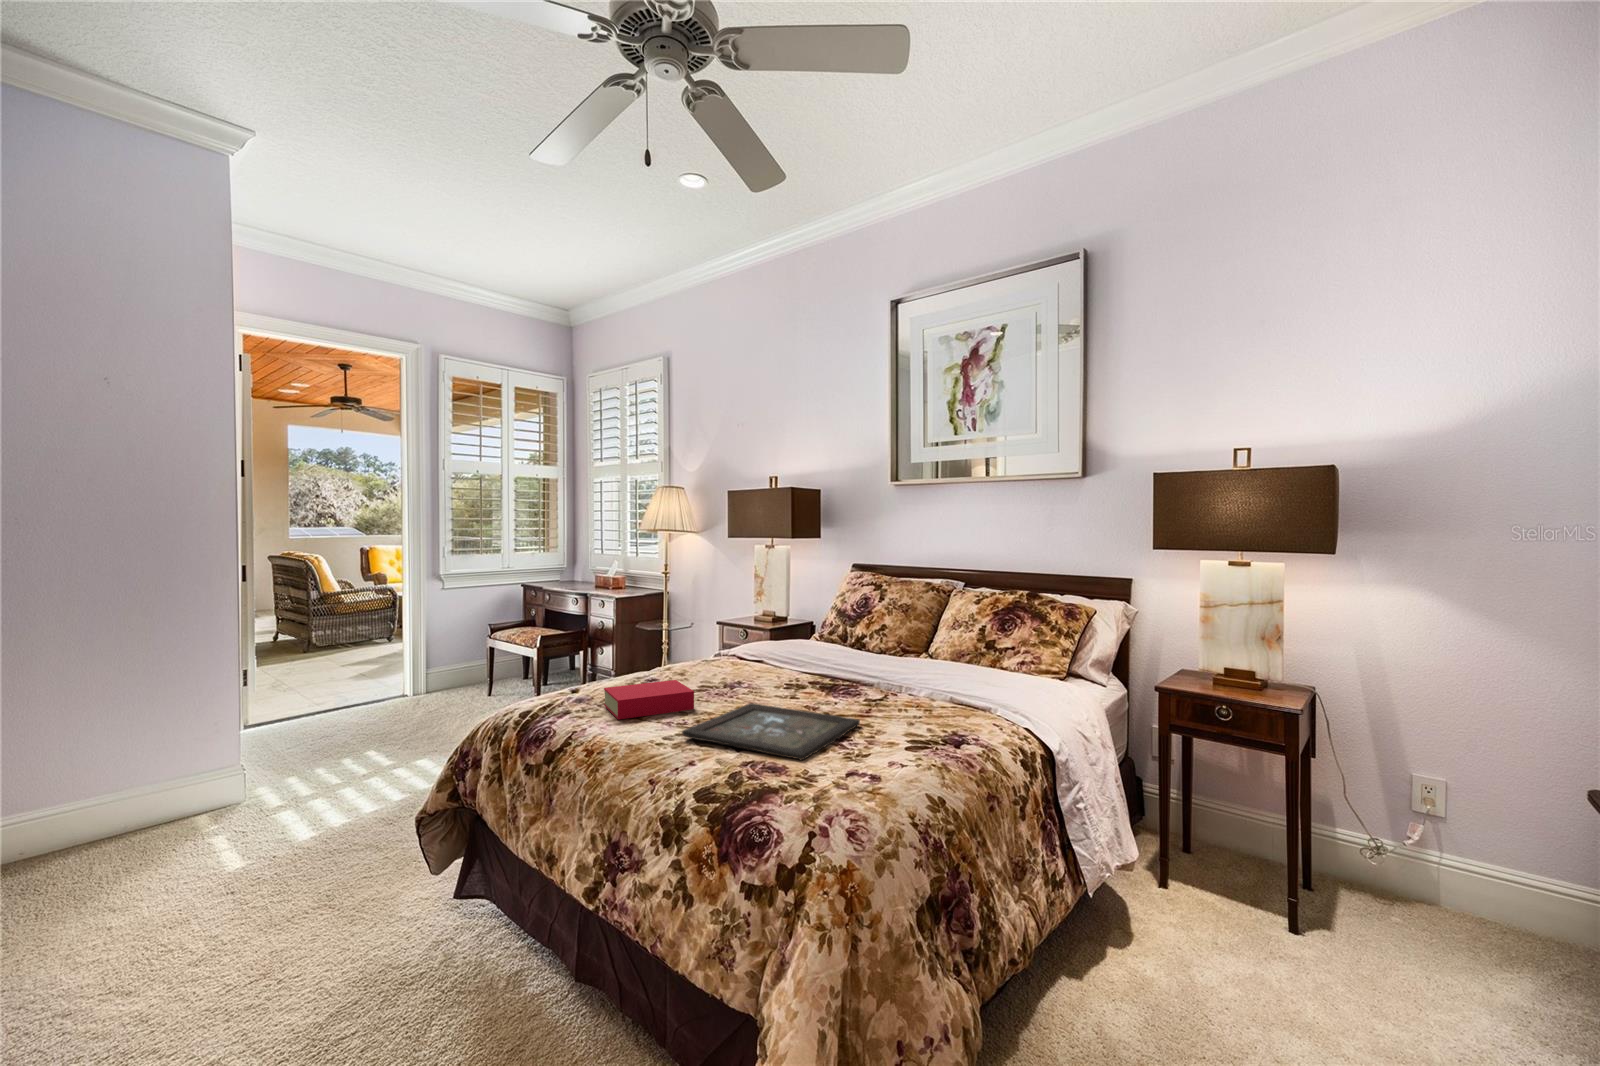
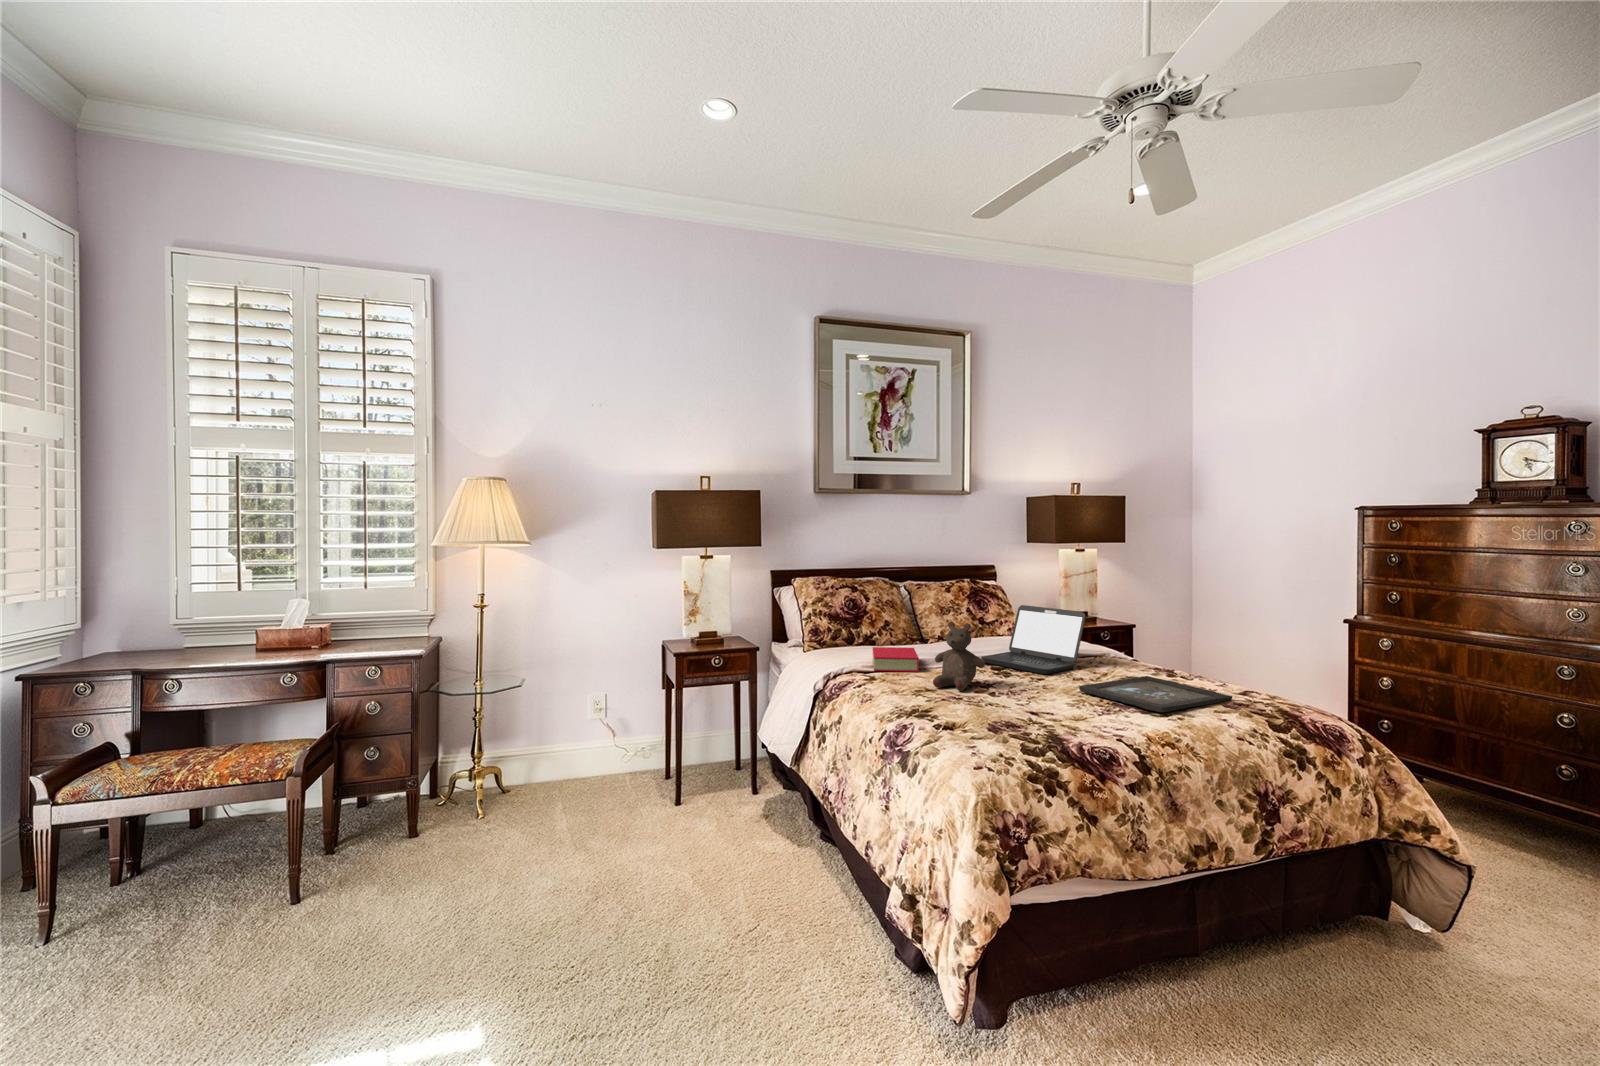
stuffed bear: none [699,616,744,684] -> present [933,622,985,691]
laptop: none [817,618,920,700] -> present [981,605,1086,674]
book: present [604,680,694,720] -> present [872,647,919,672]

